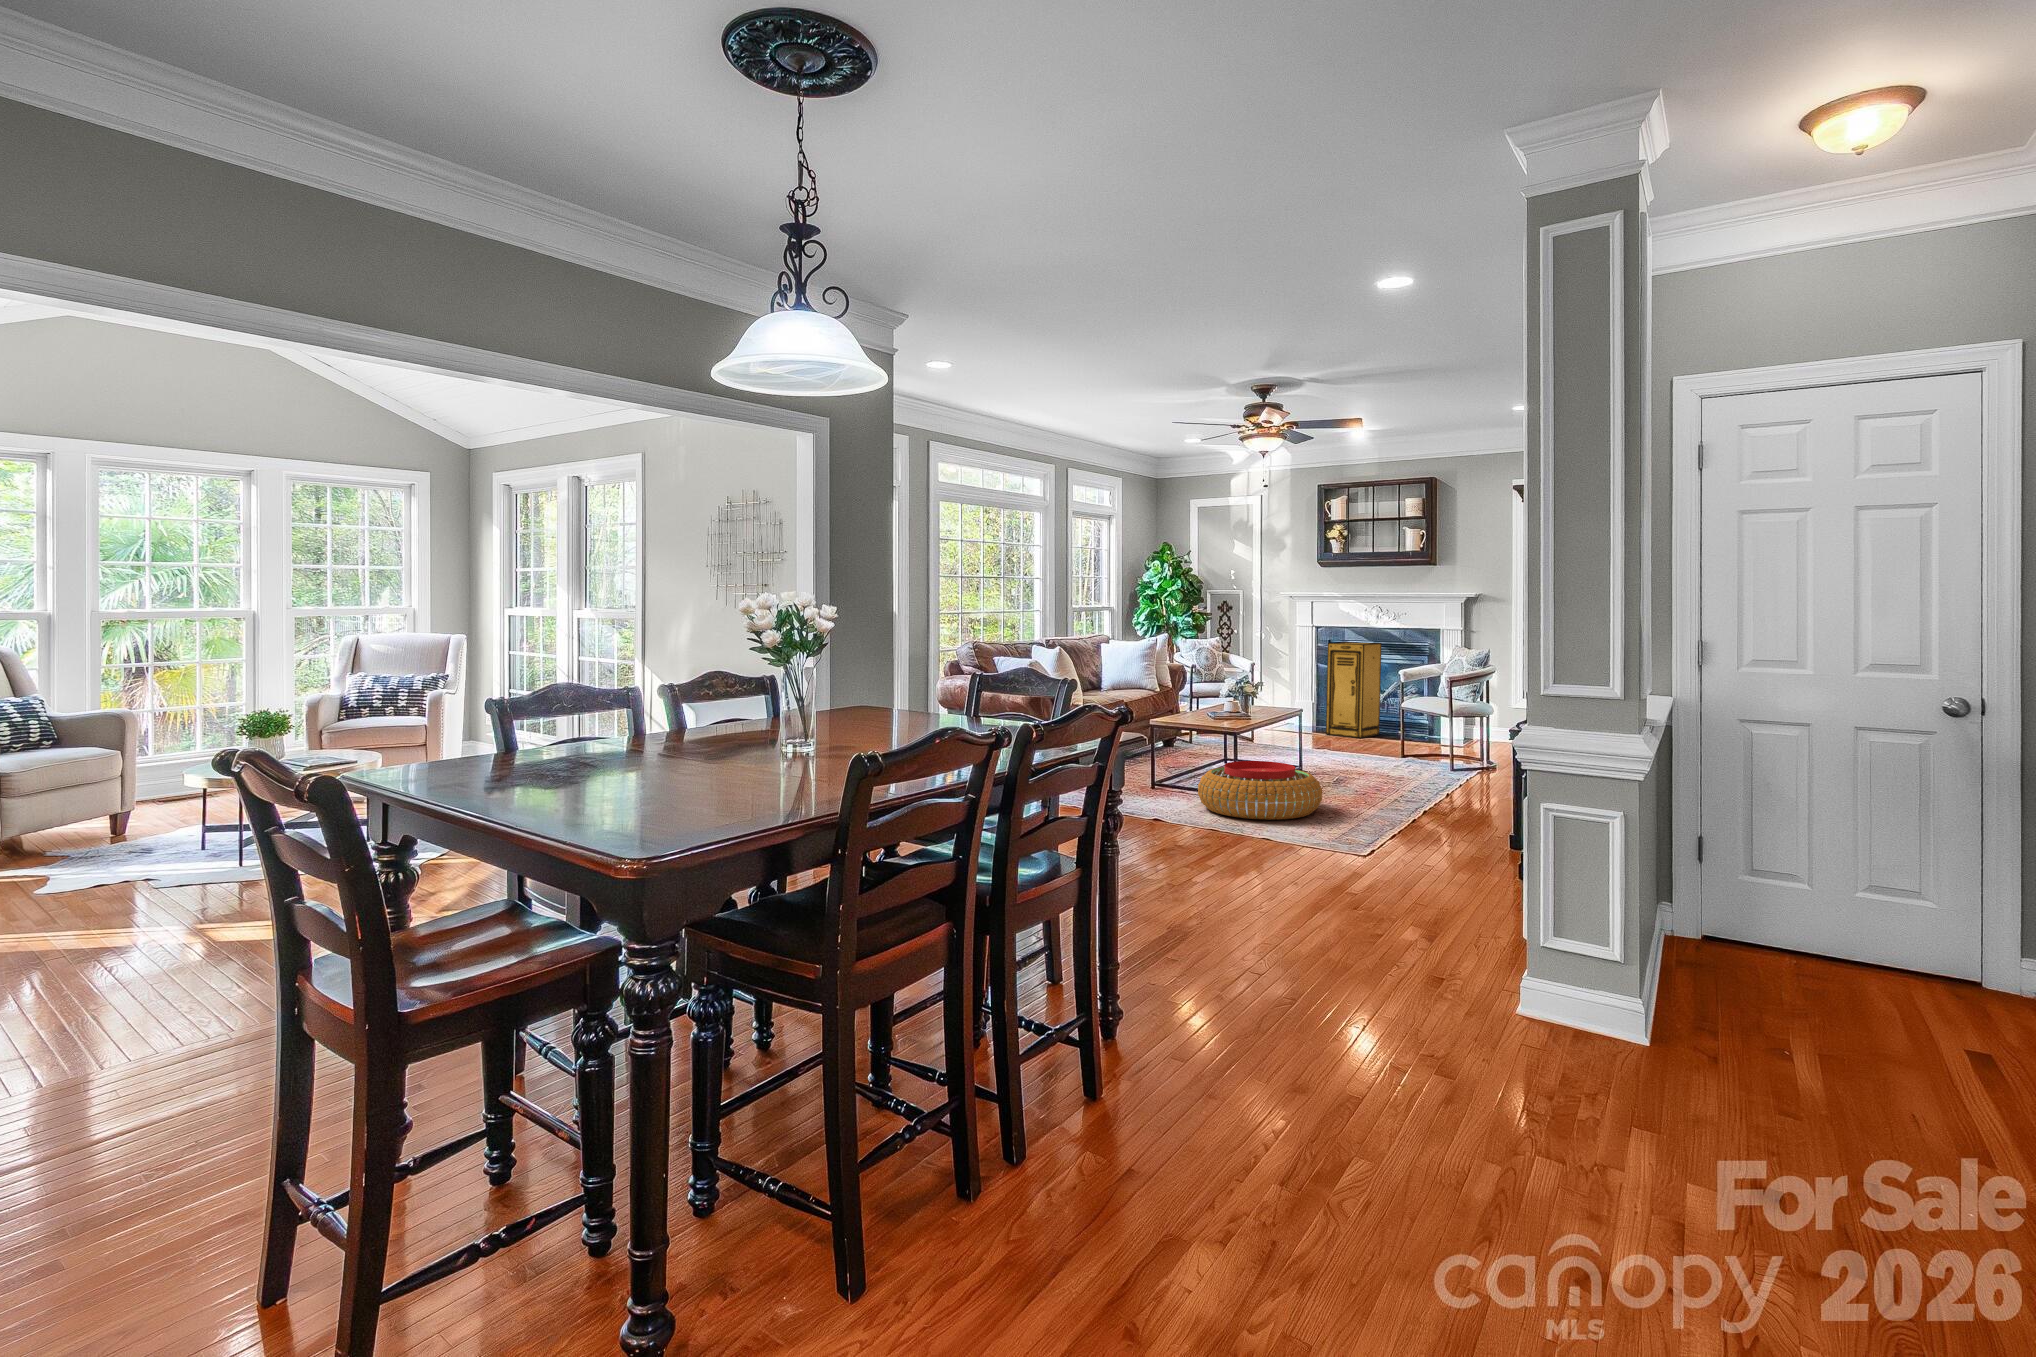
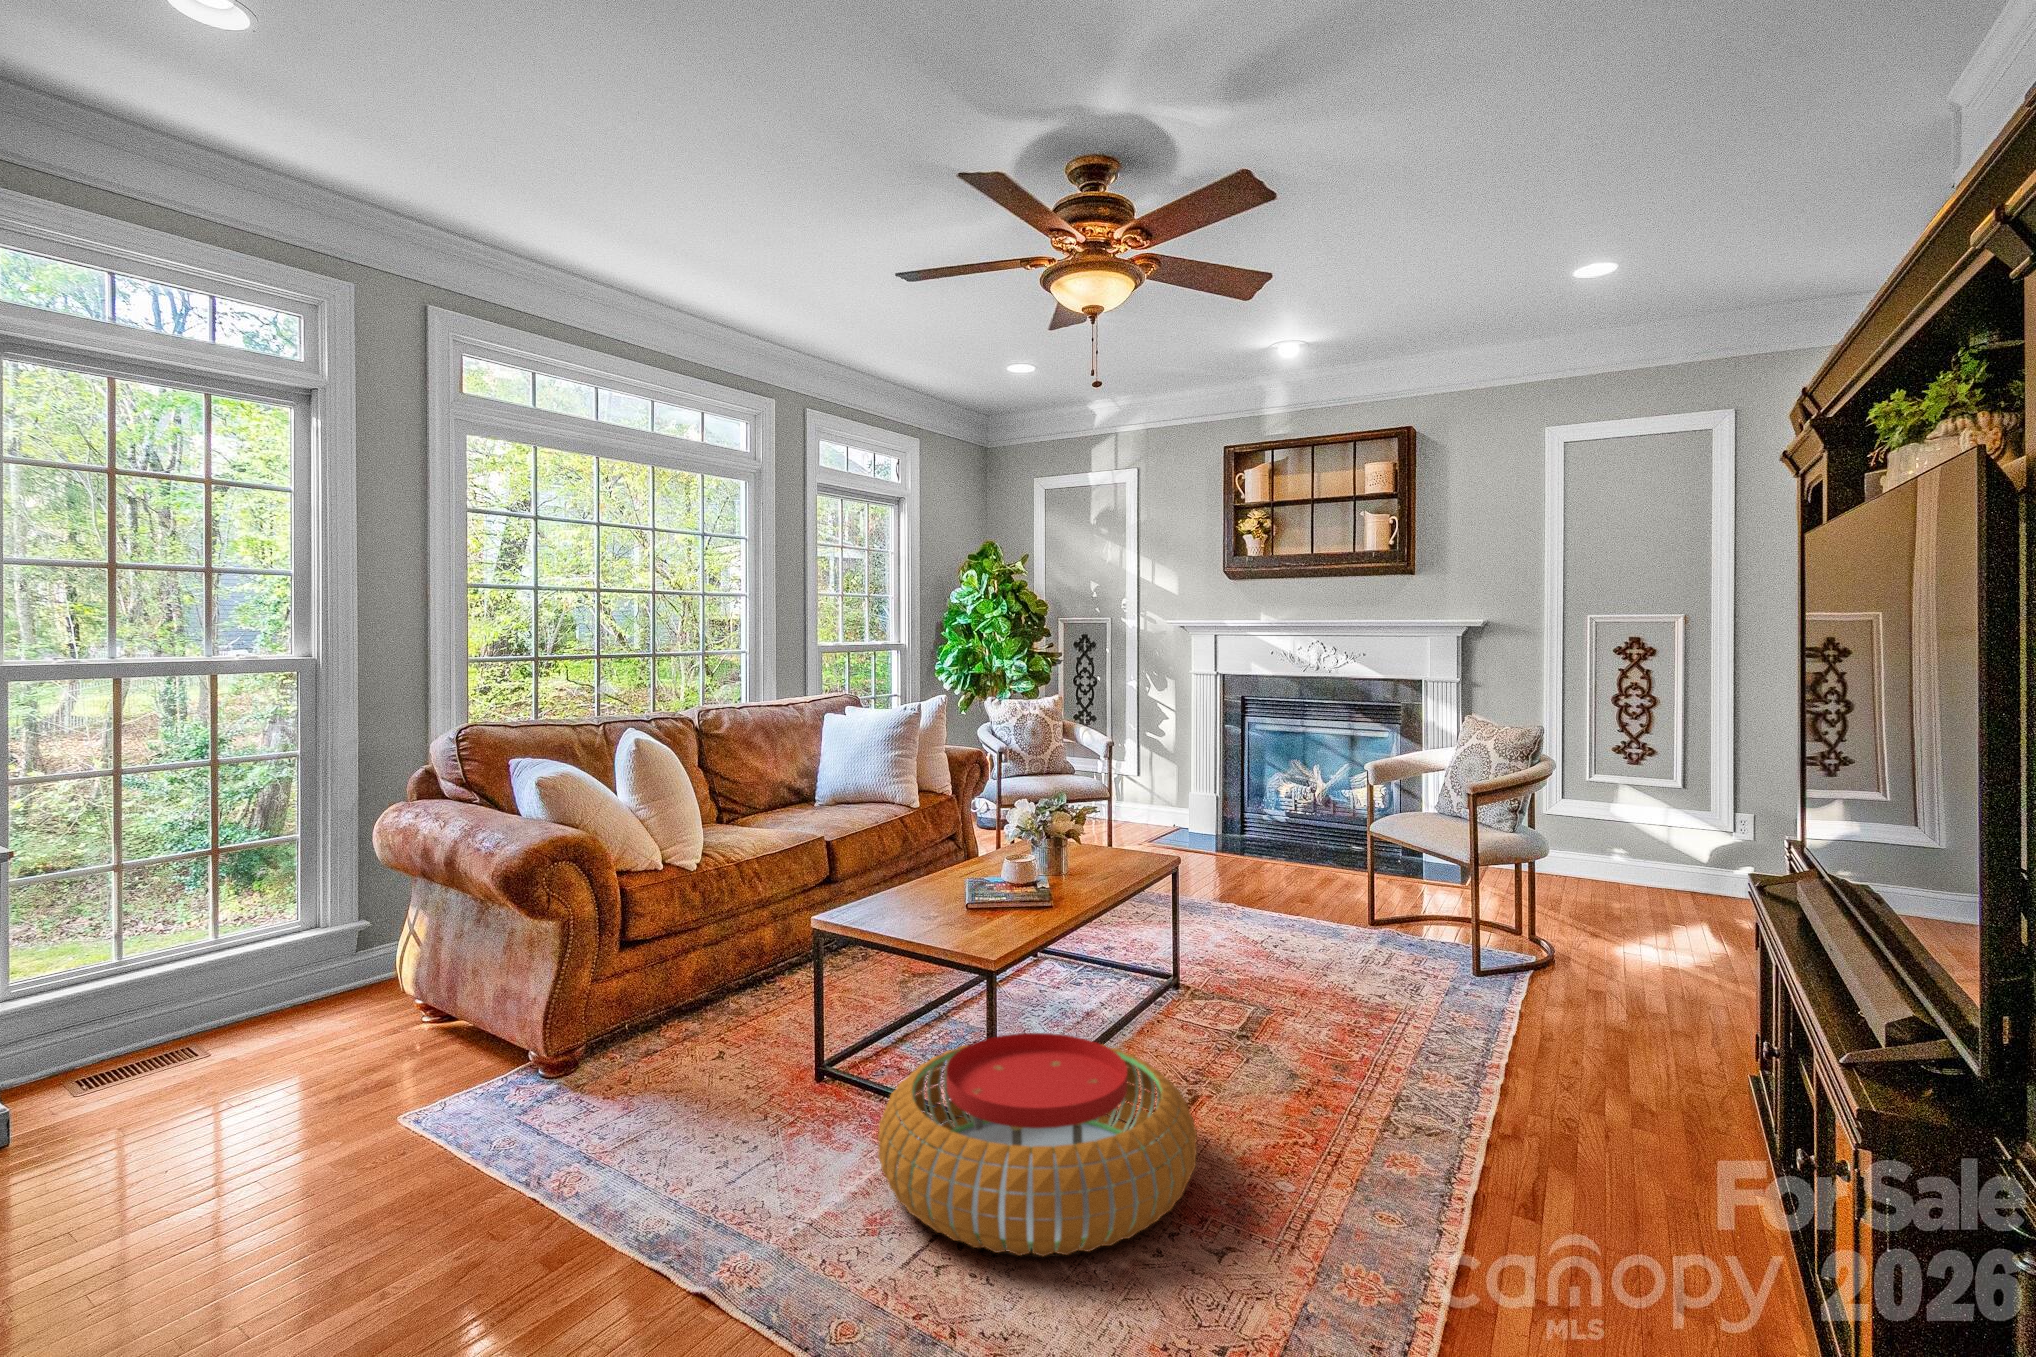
storage cabinet: present [1326,642,1382,738] -> none [1239,701,1328,866]

